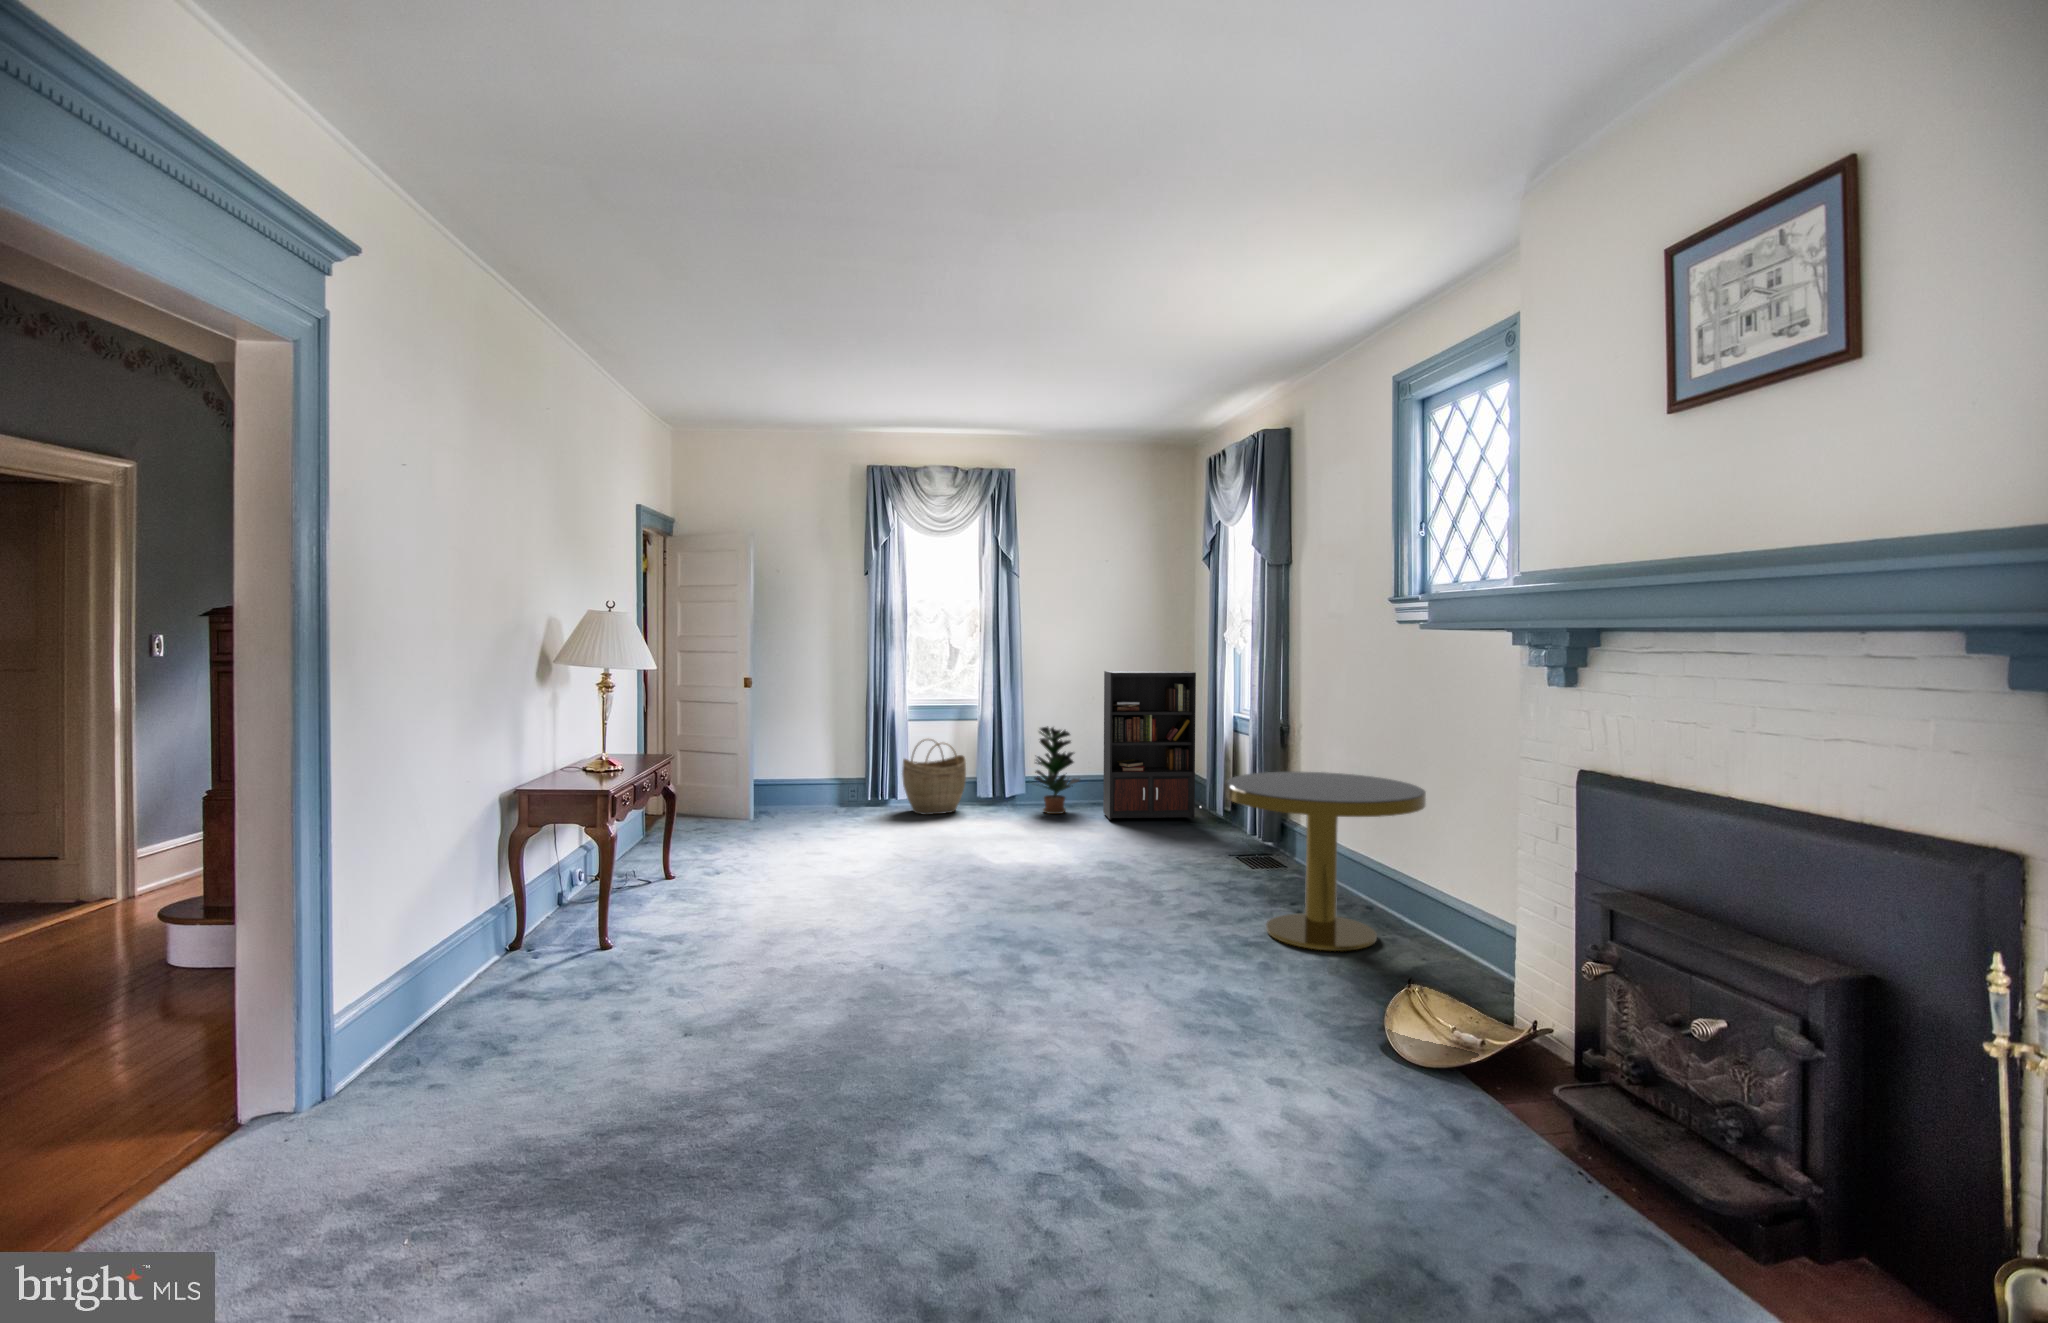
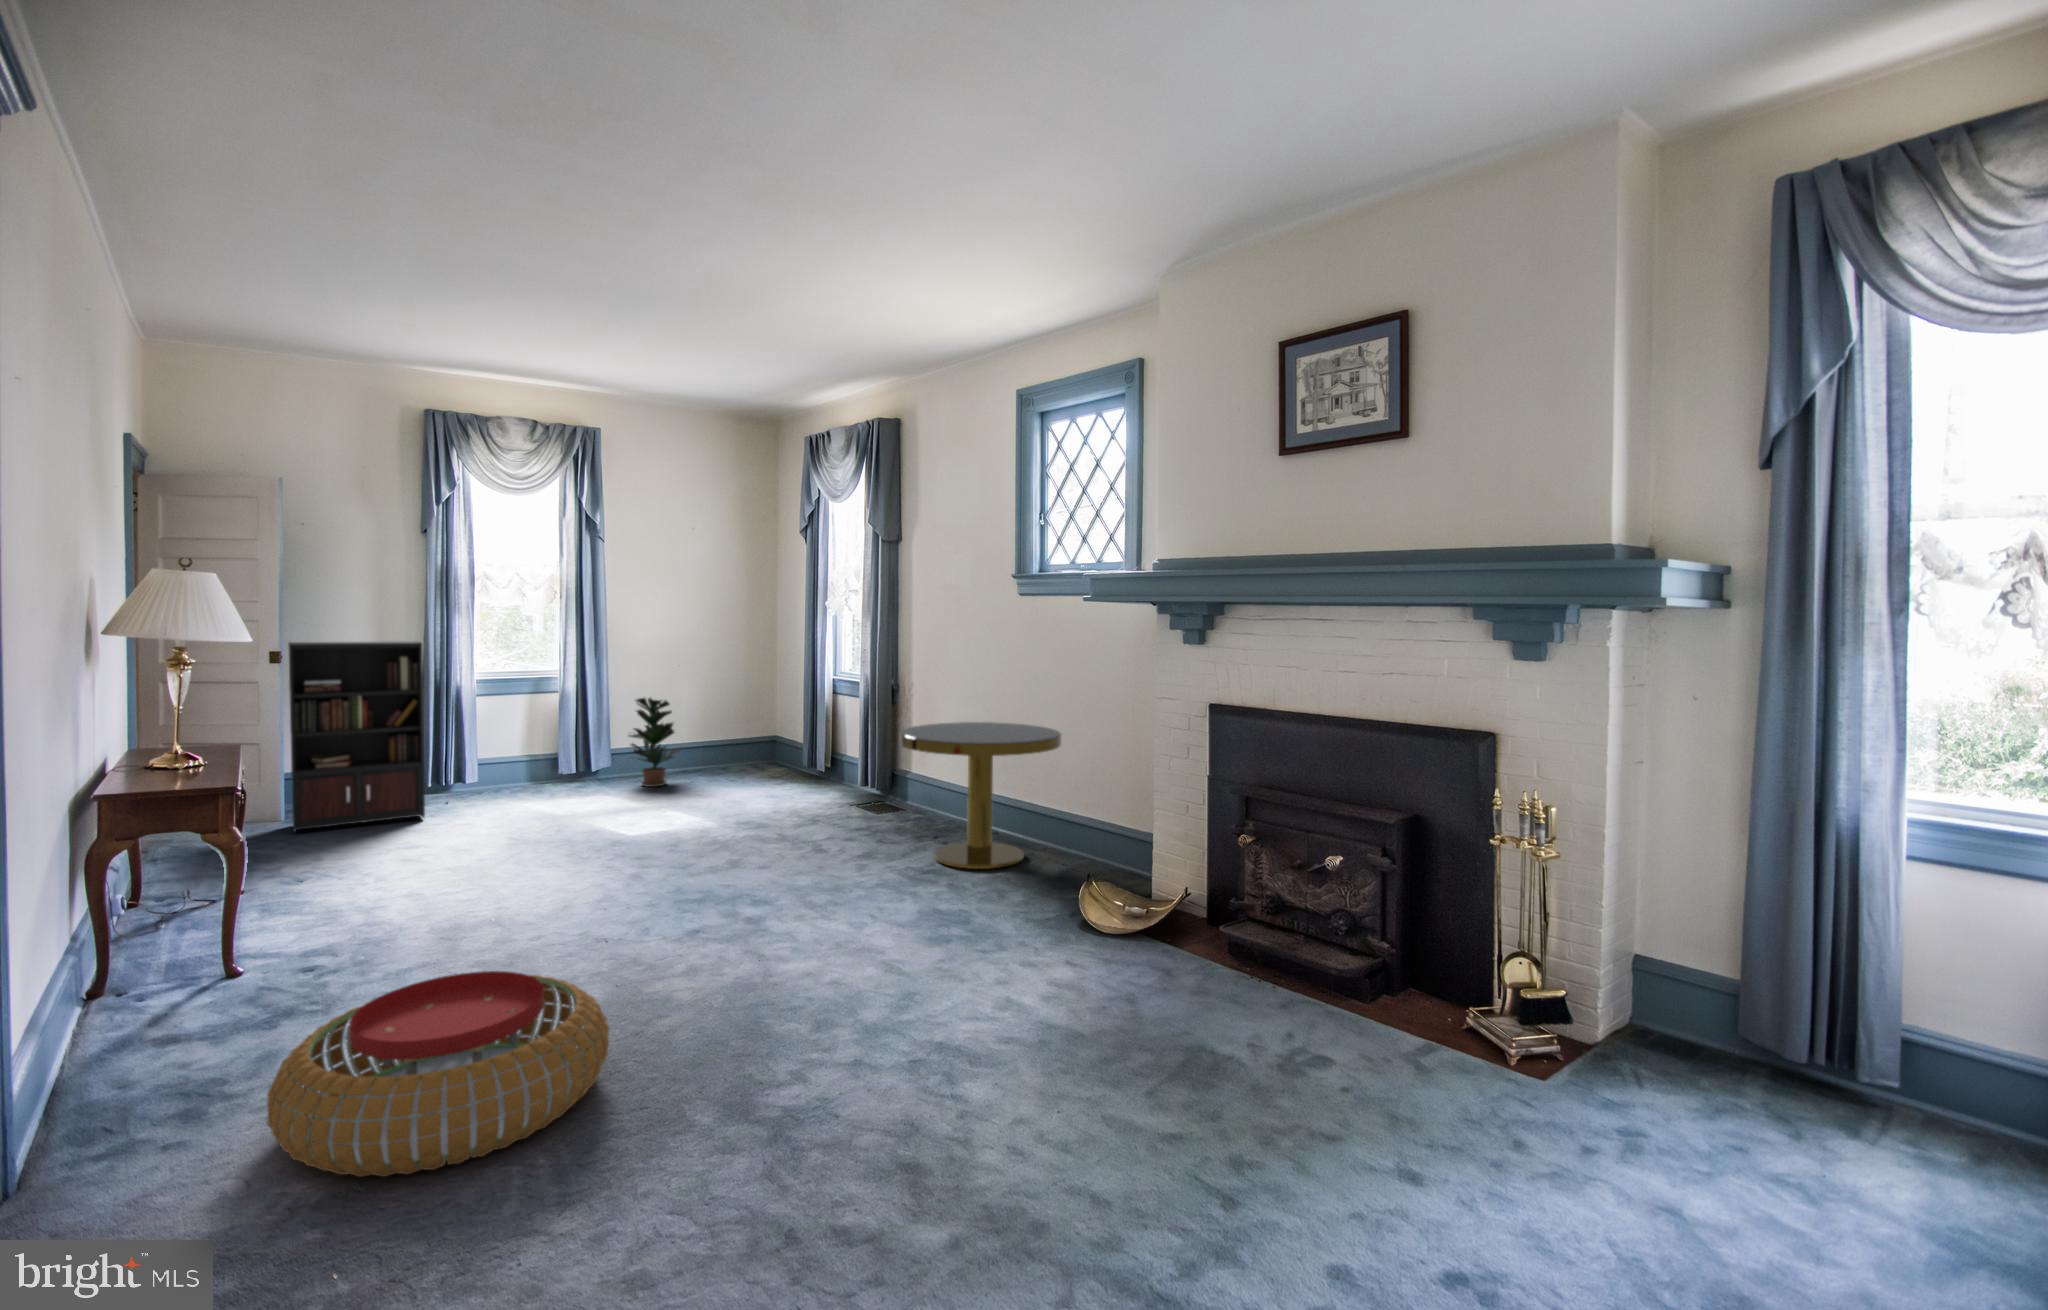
bookcase: present [1103,671,1202,820] -> present [288,641,448,831]
woven basket: present [902,739,966,815] -> none [472,716,552,801]
pouf: none [525,967,795,1136] -> present [267,971,609,1177]

